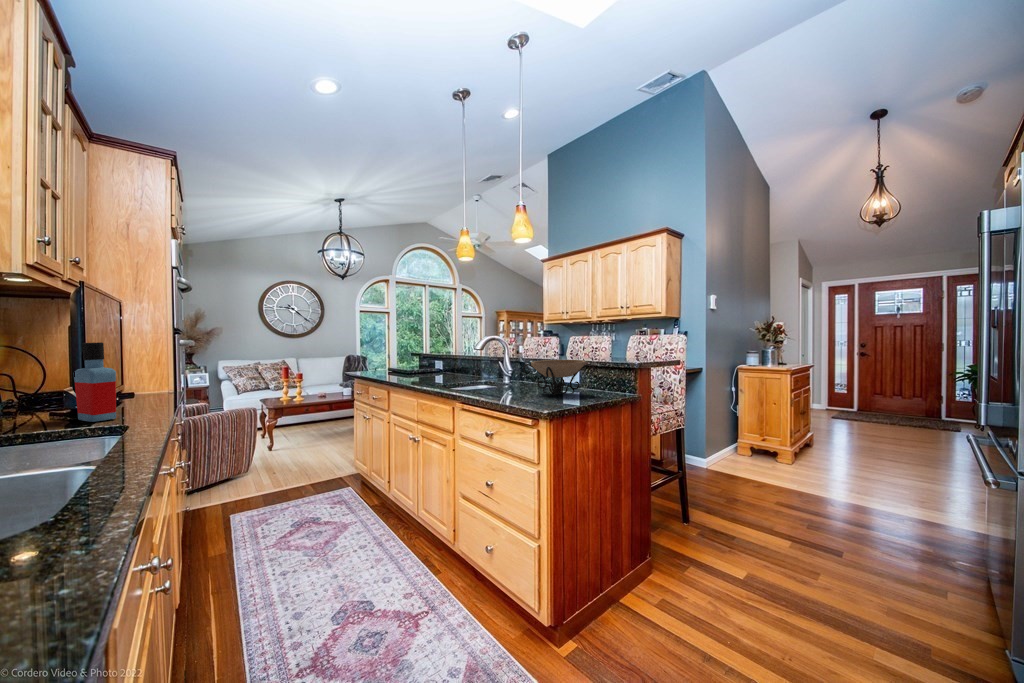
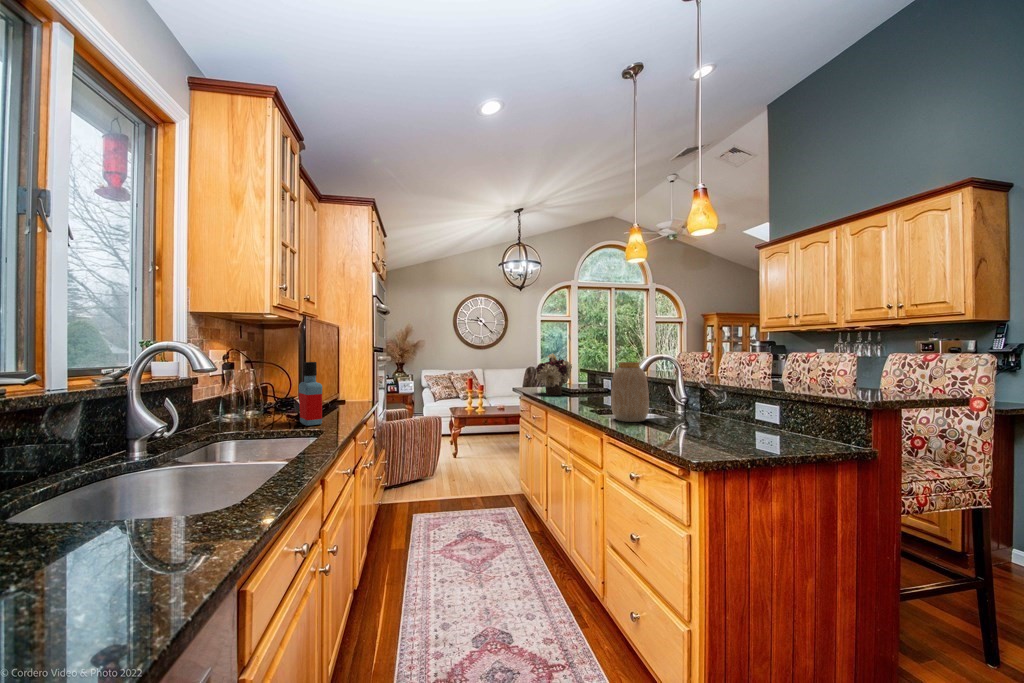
flower arrangement: none [369,335,406,375] -> present [536,353,572,395]
vase: none [456,338,488,390] -> present [611,362,649,422]
decorative bowl: present [523,360,595,396] -> none [687,394,786,441]

